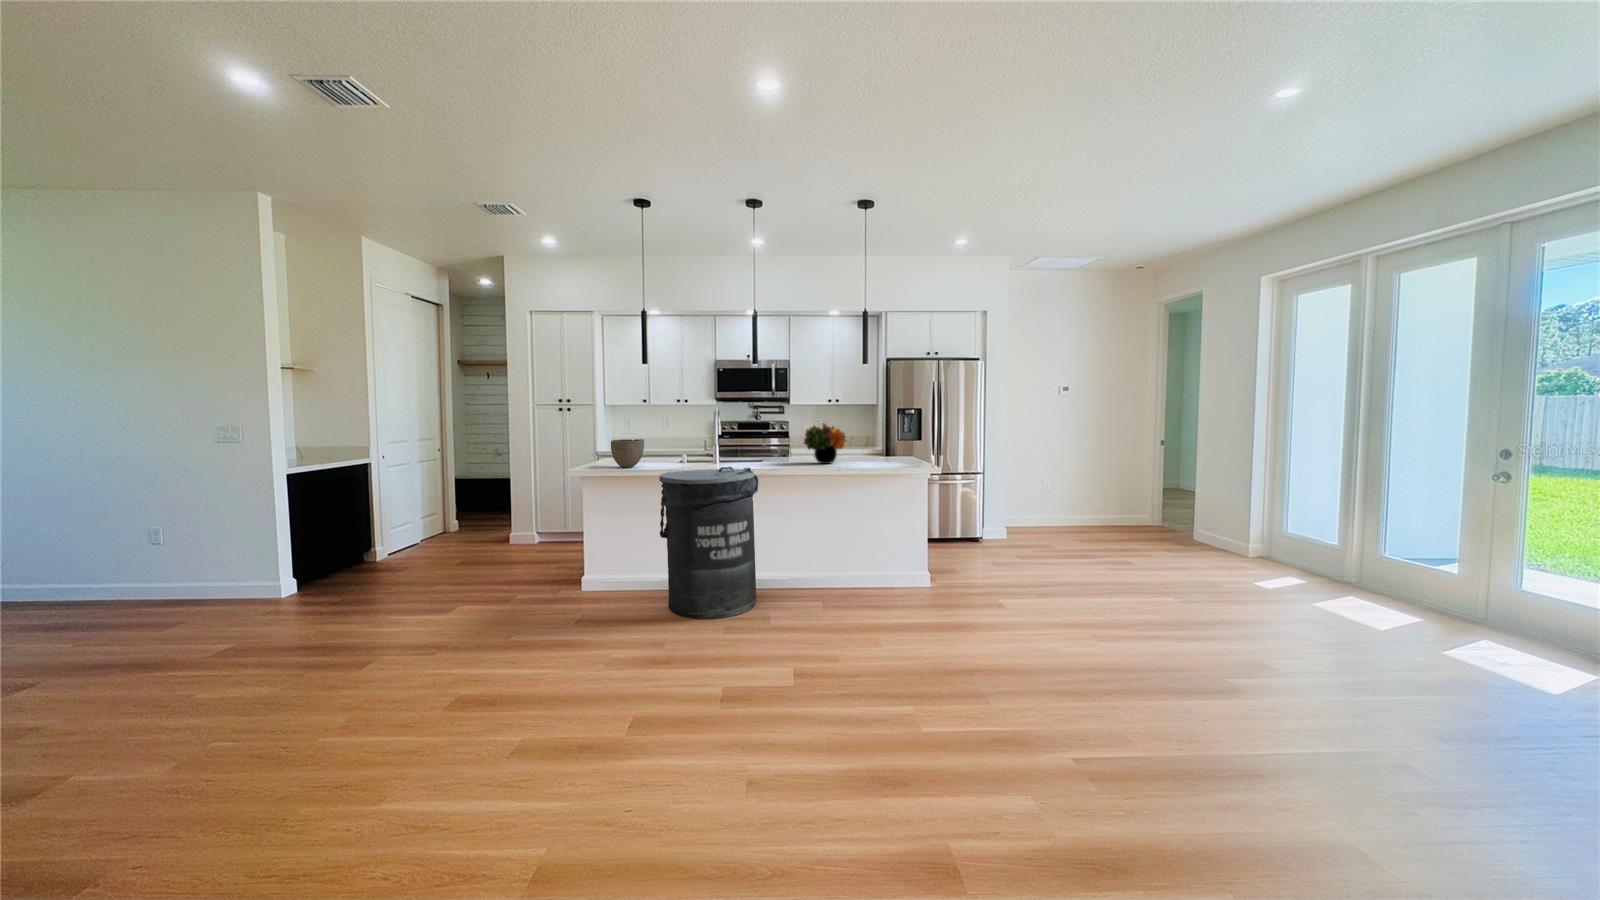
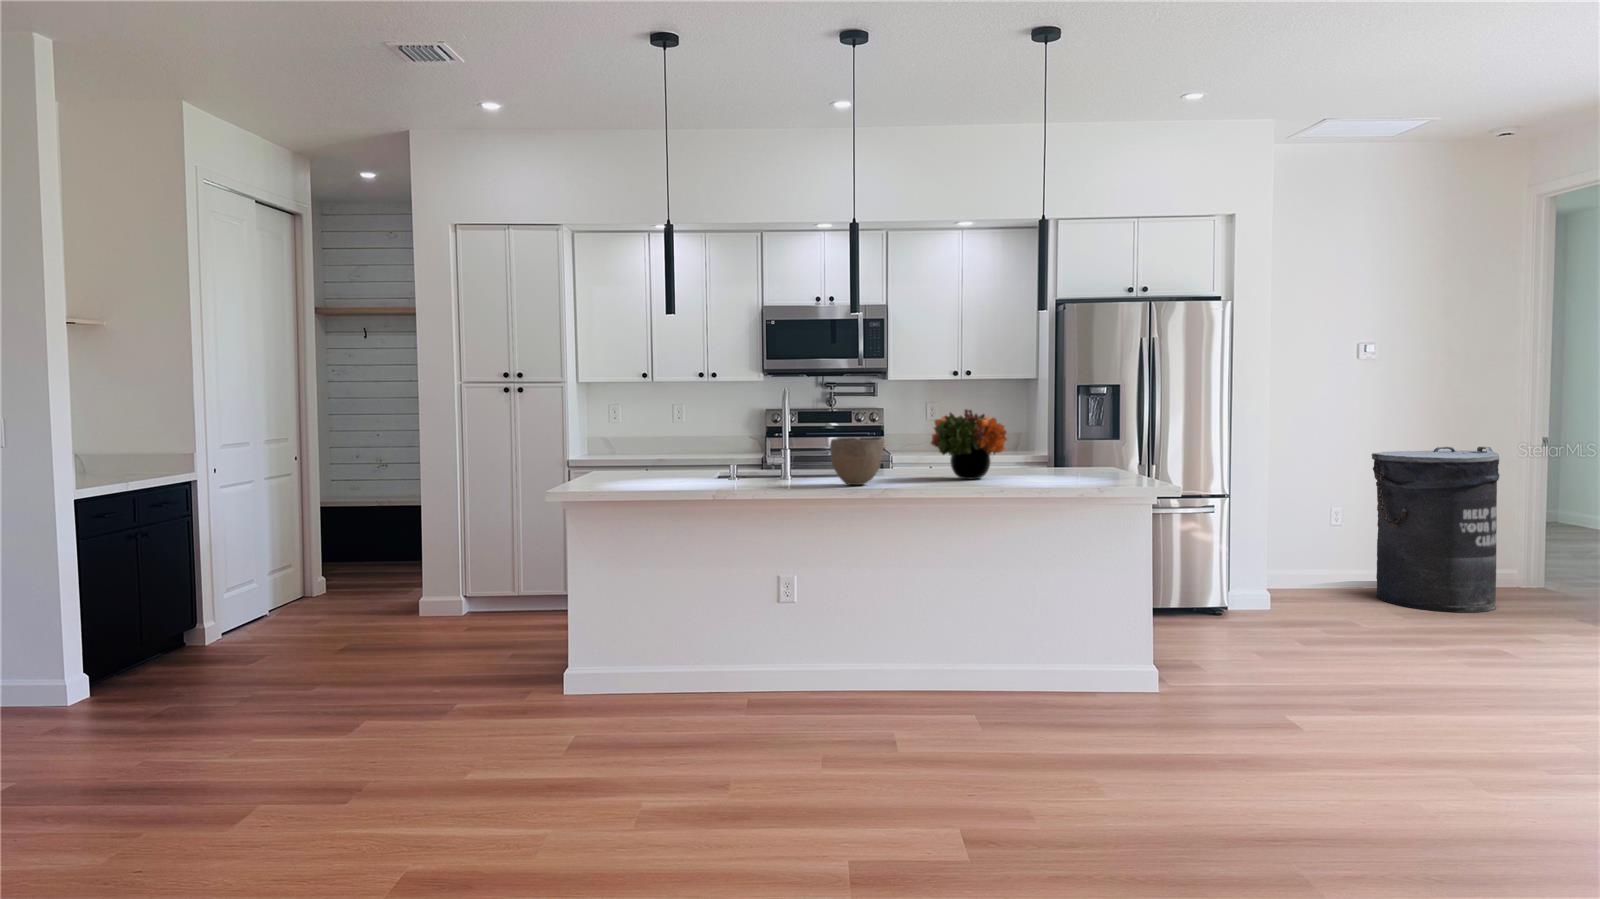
bowl: present [611,439,644,467] -> present [830,437,884,485]
trash can: present [659,467,758,619] -> present [1372,447,1500,613]

